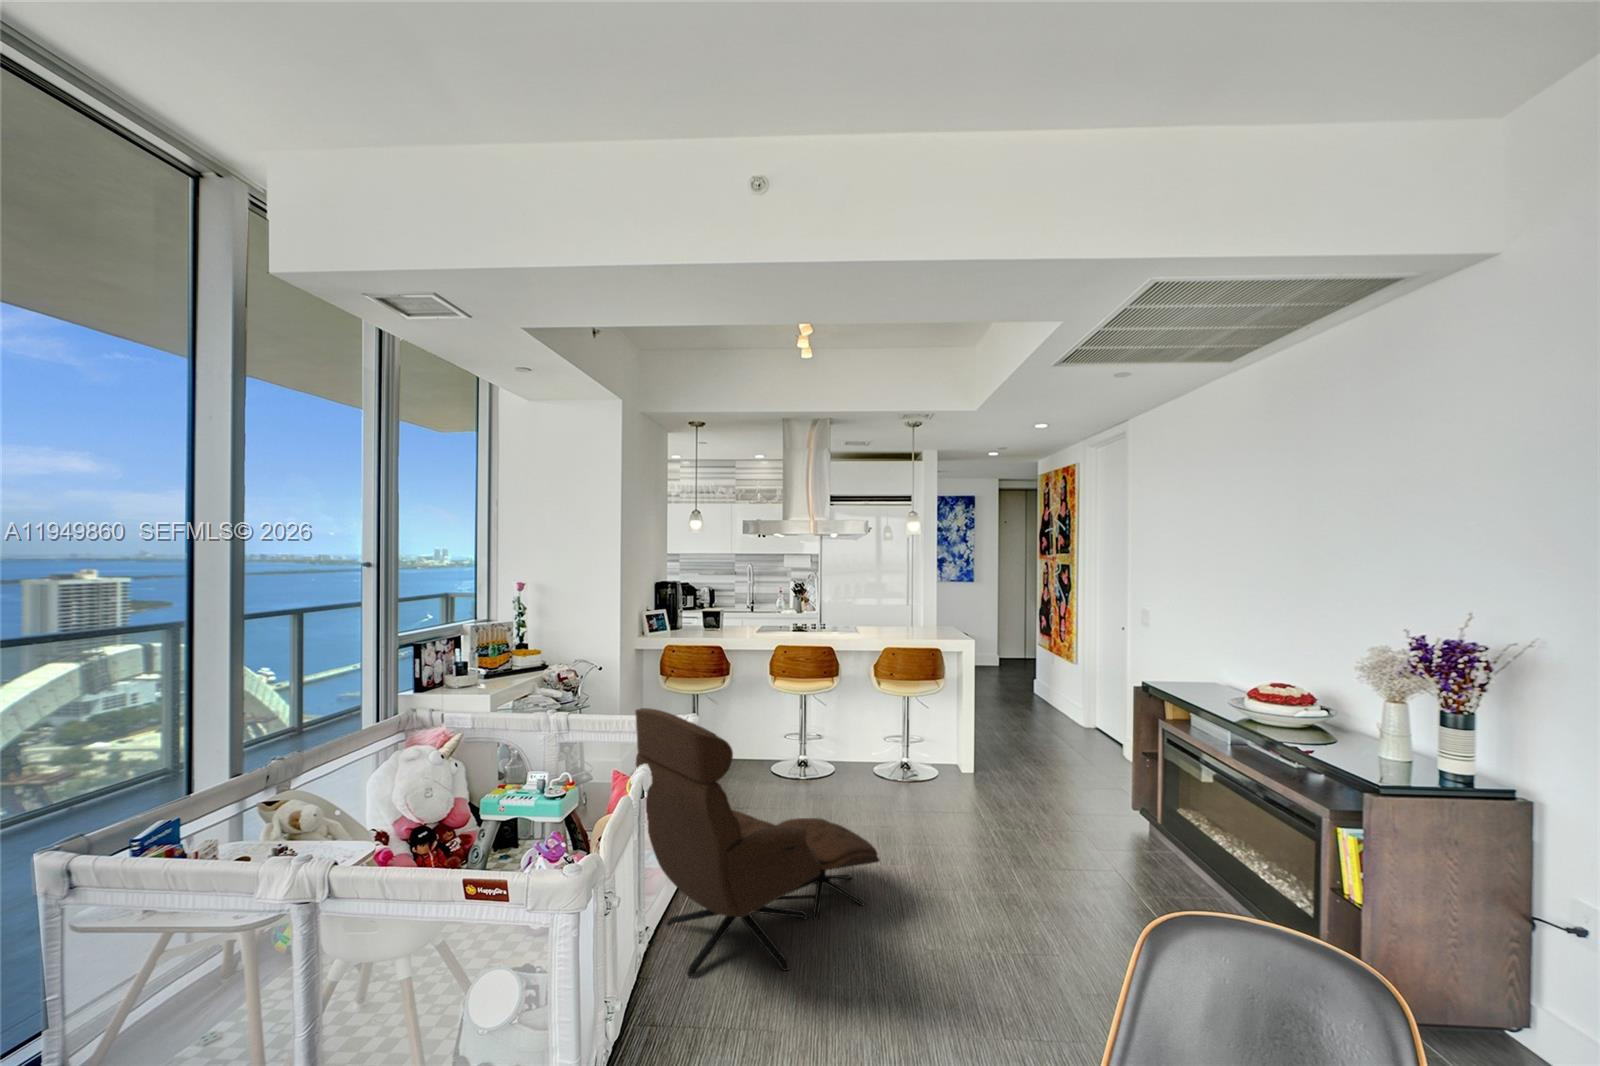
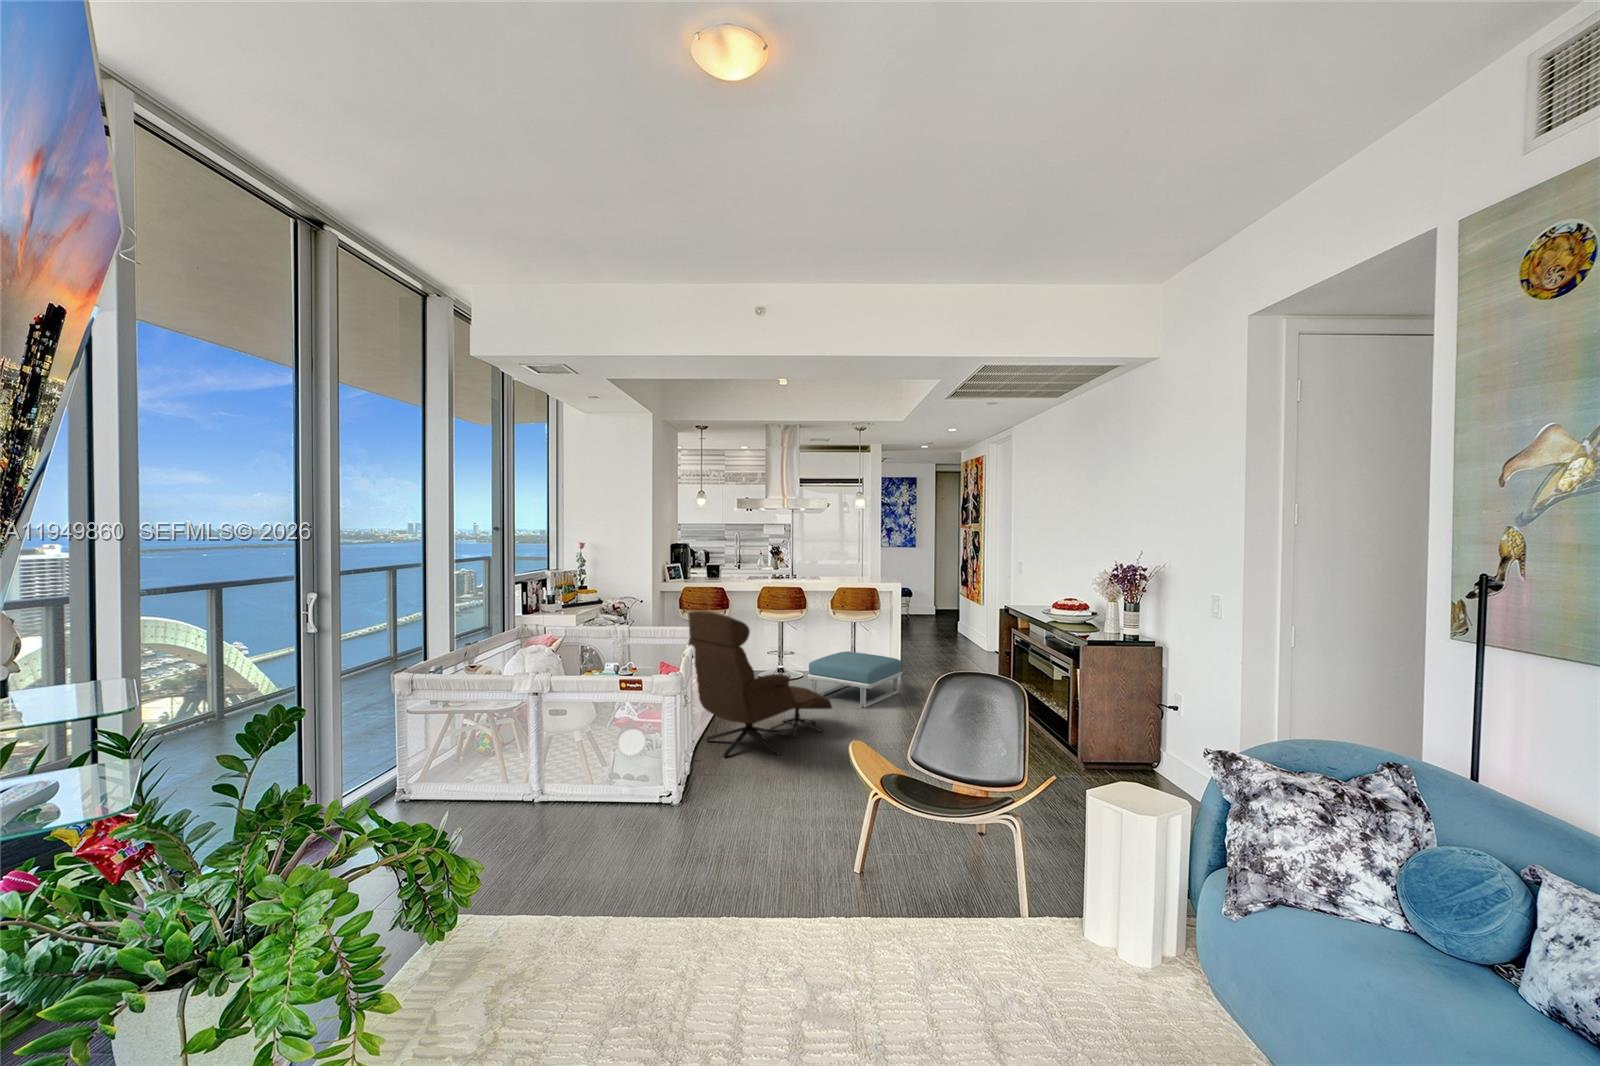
footstool: none [840,741,981,843] -> present [808,652,902,708]

